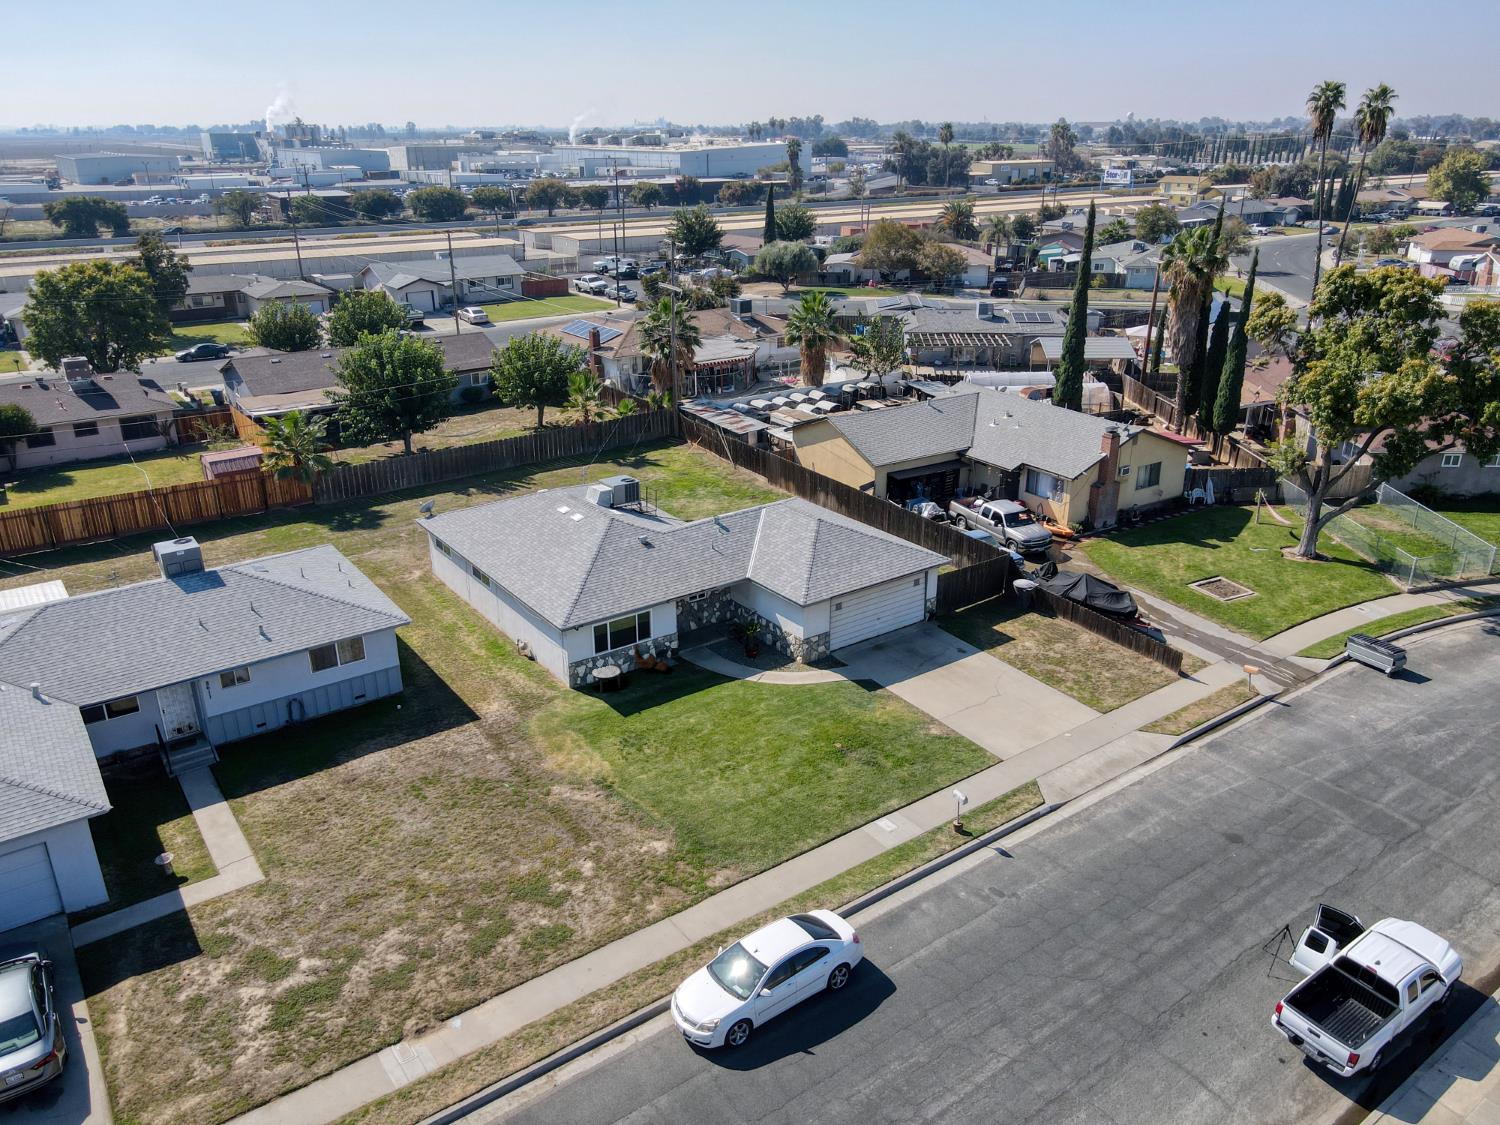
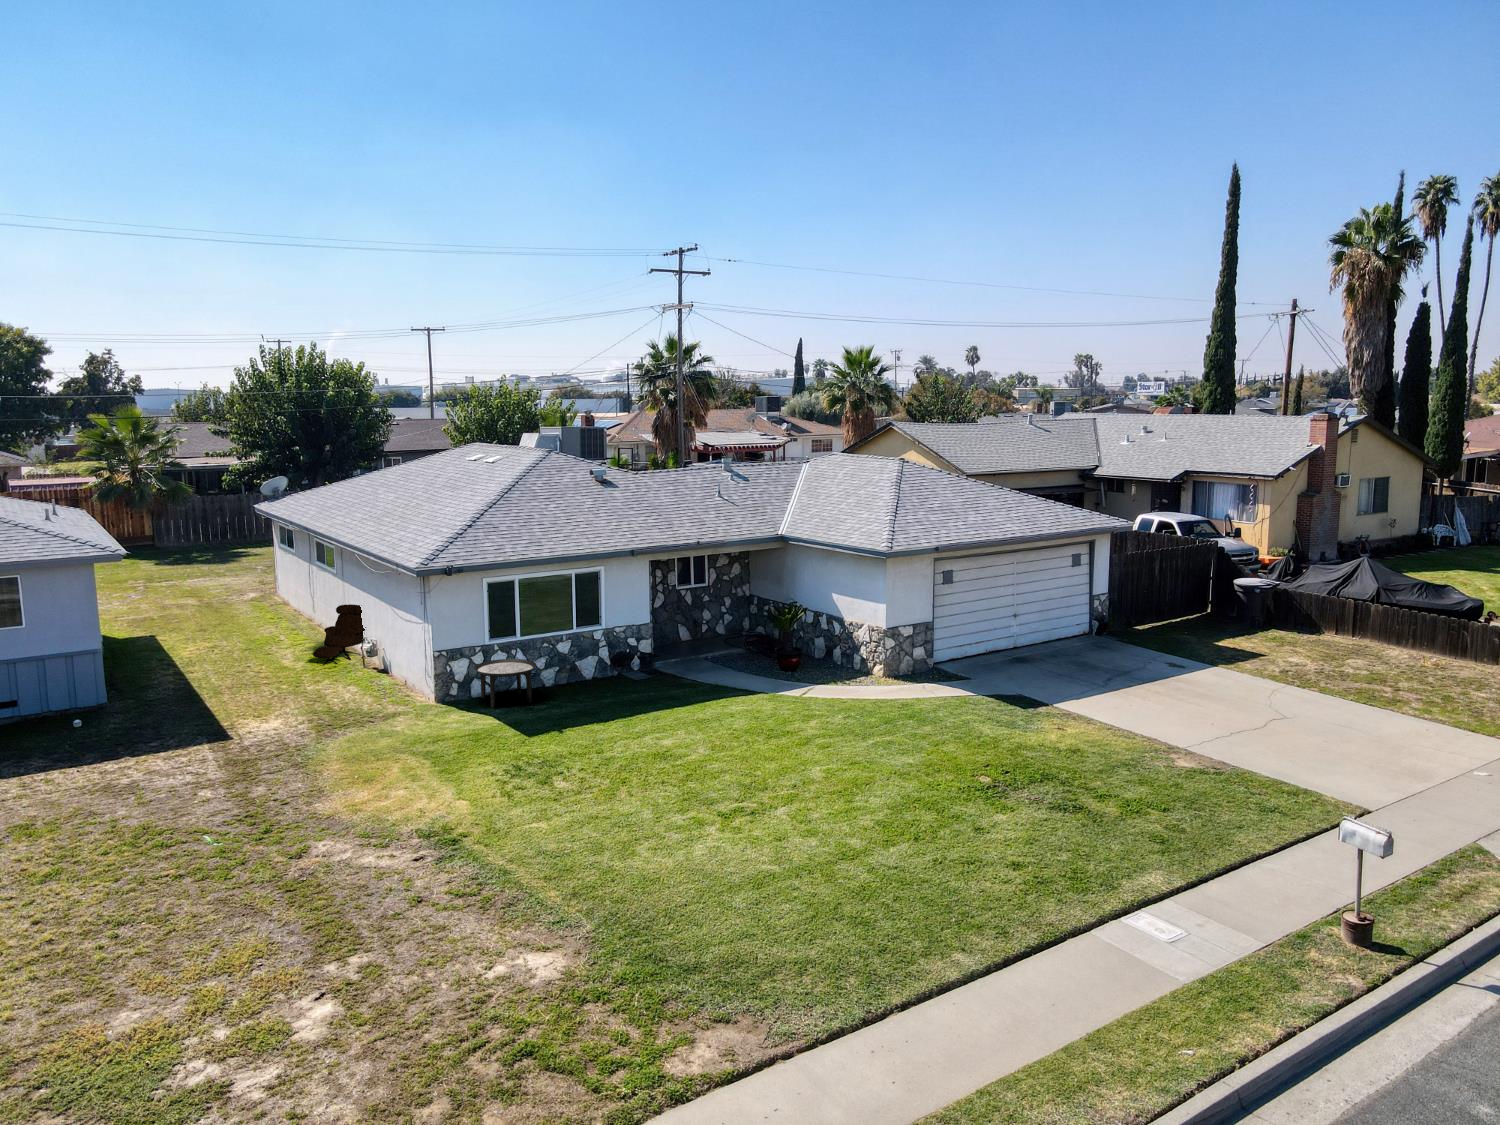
lounge chair: present [634,644,668,672] -> present [313,604,366,666]

